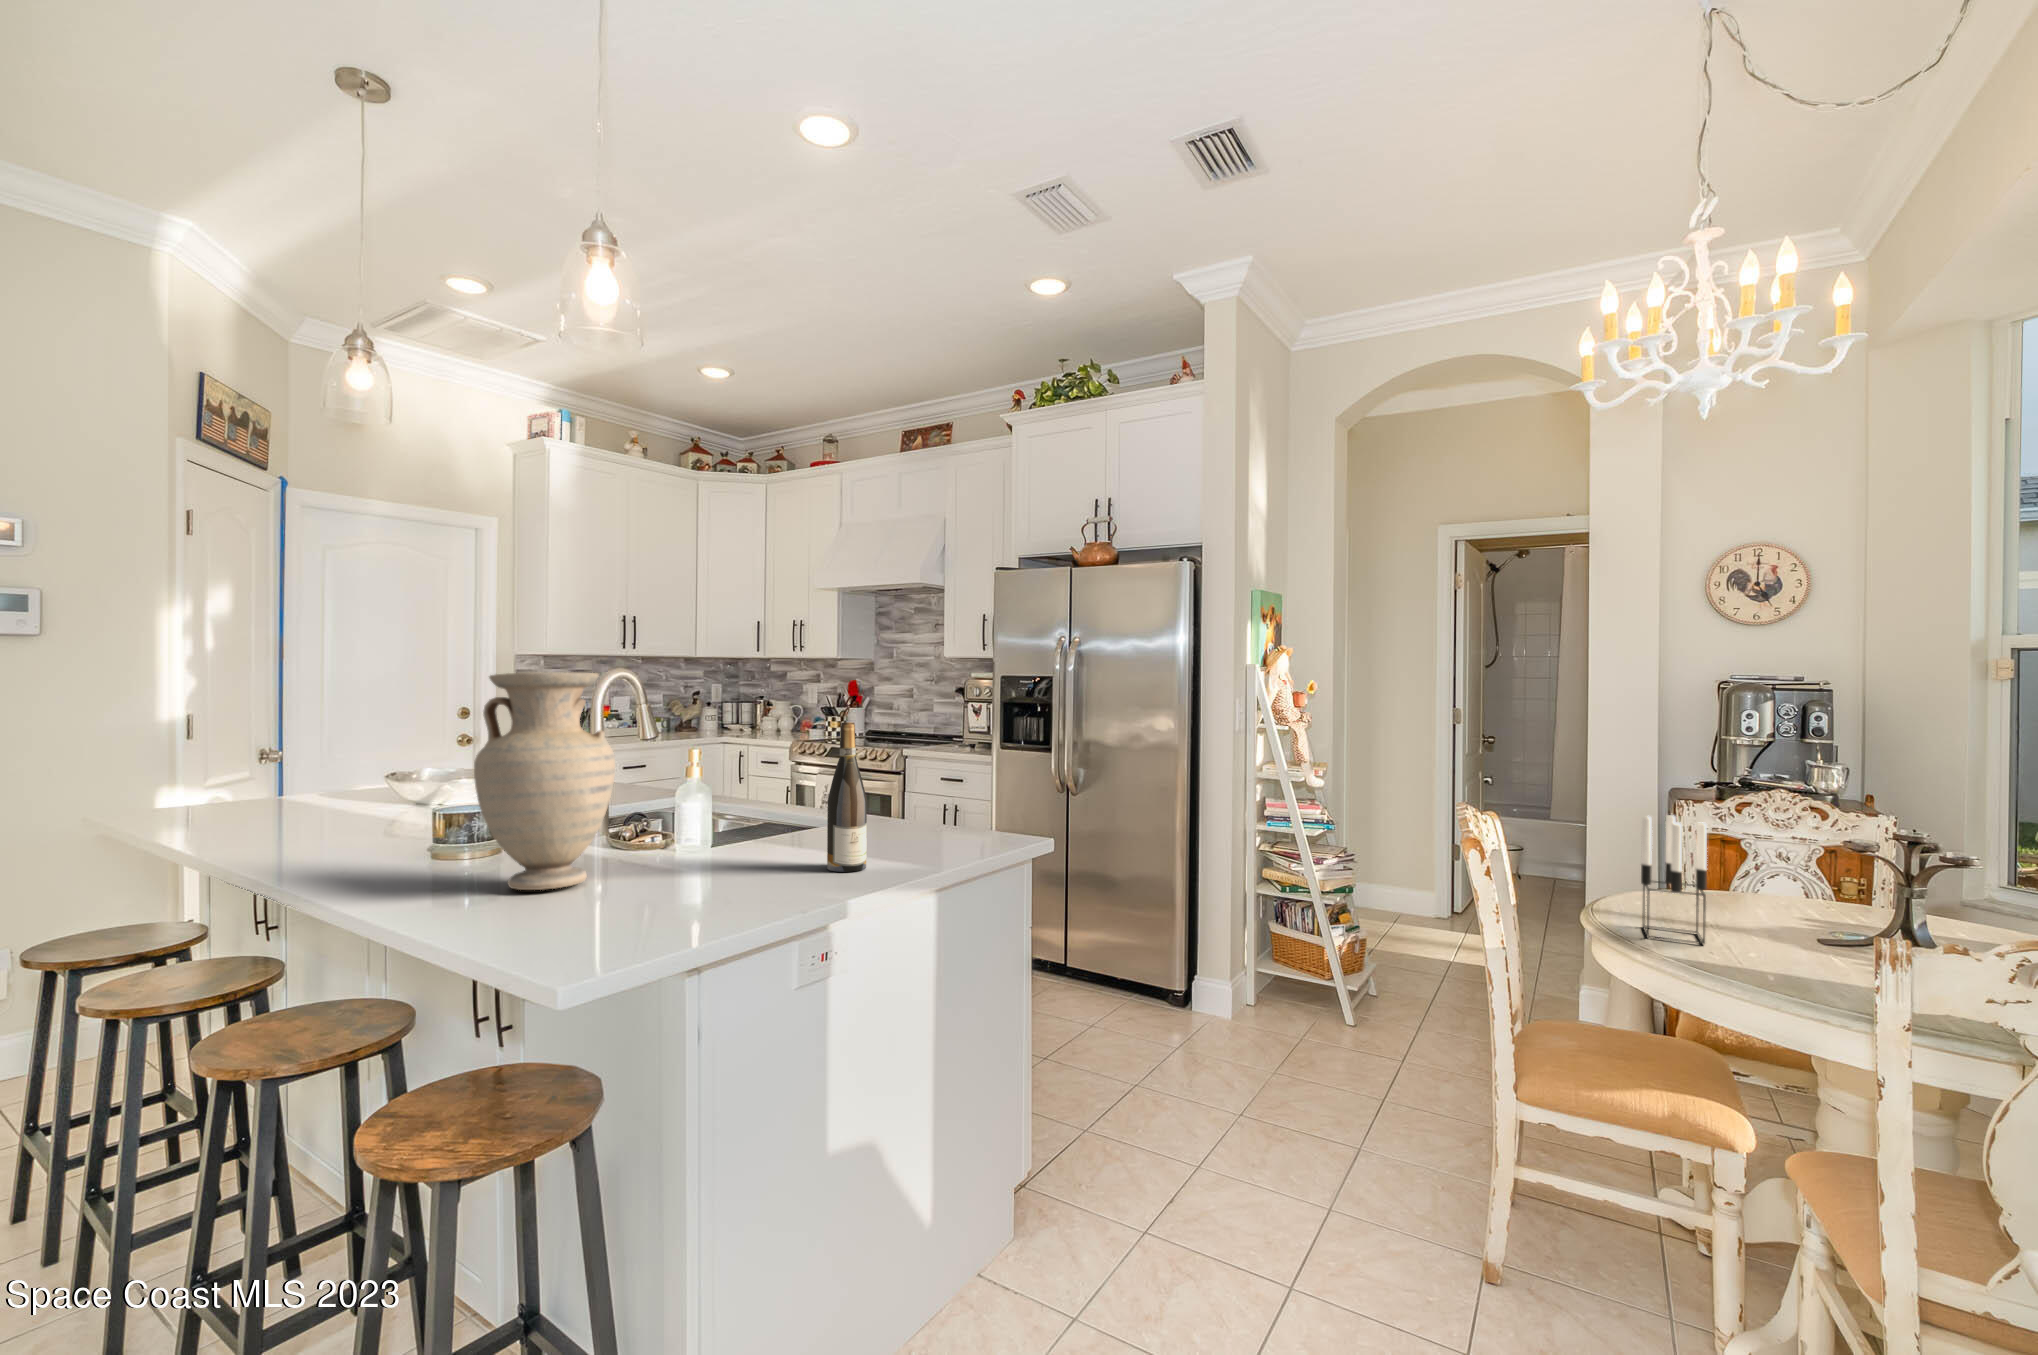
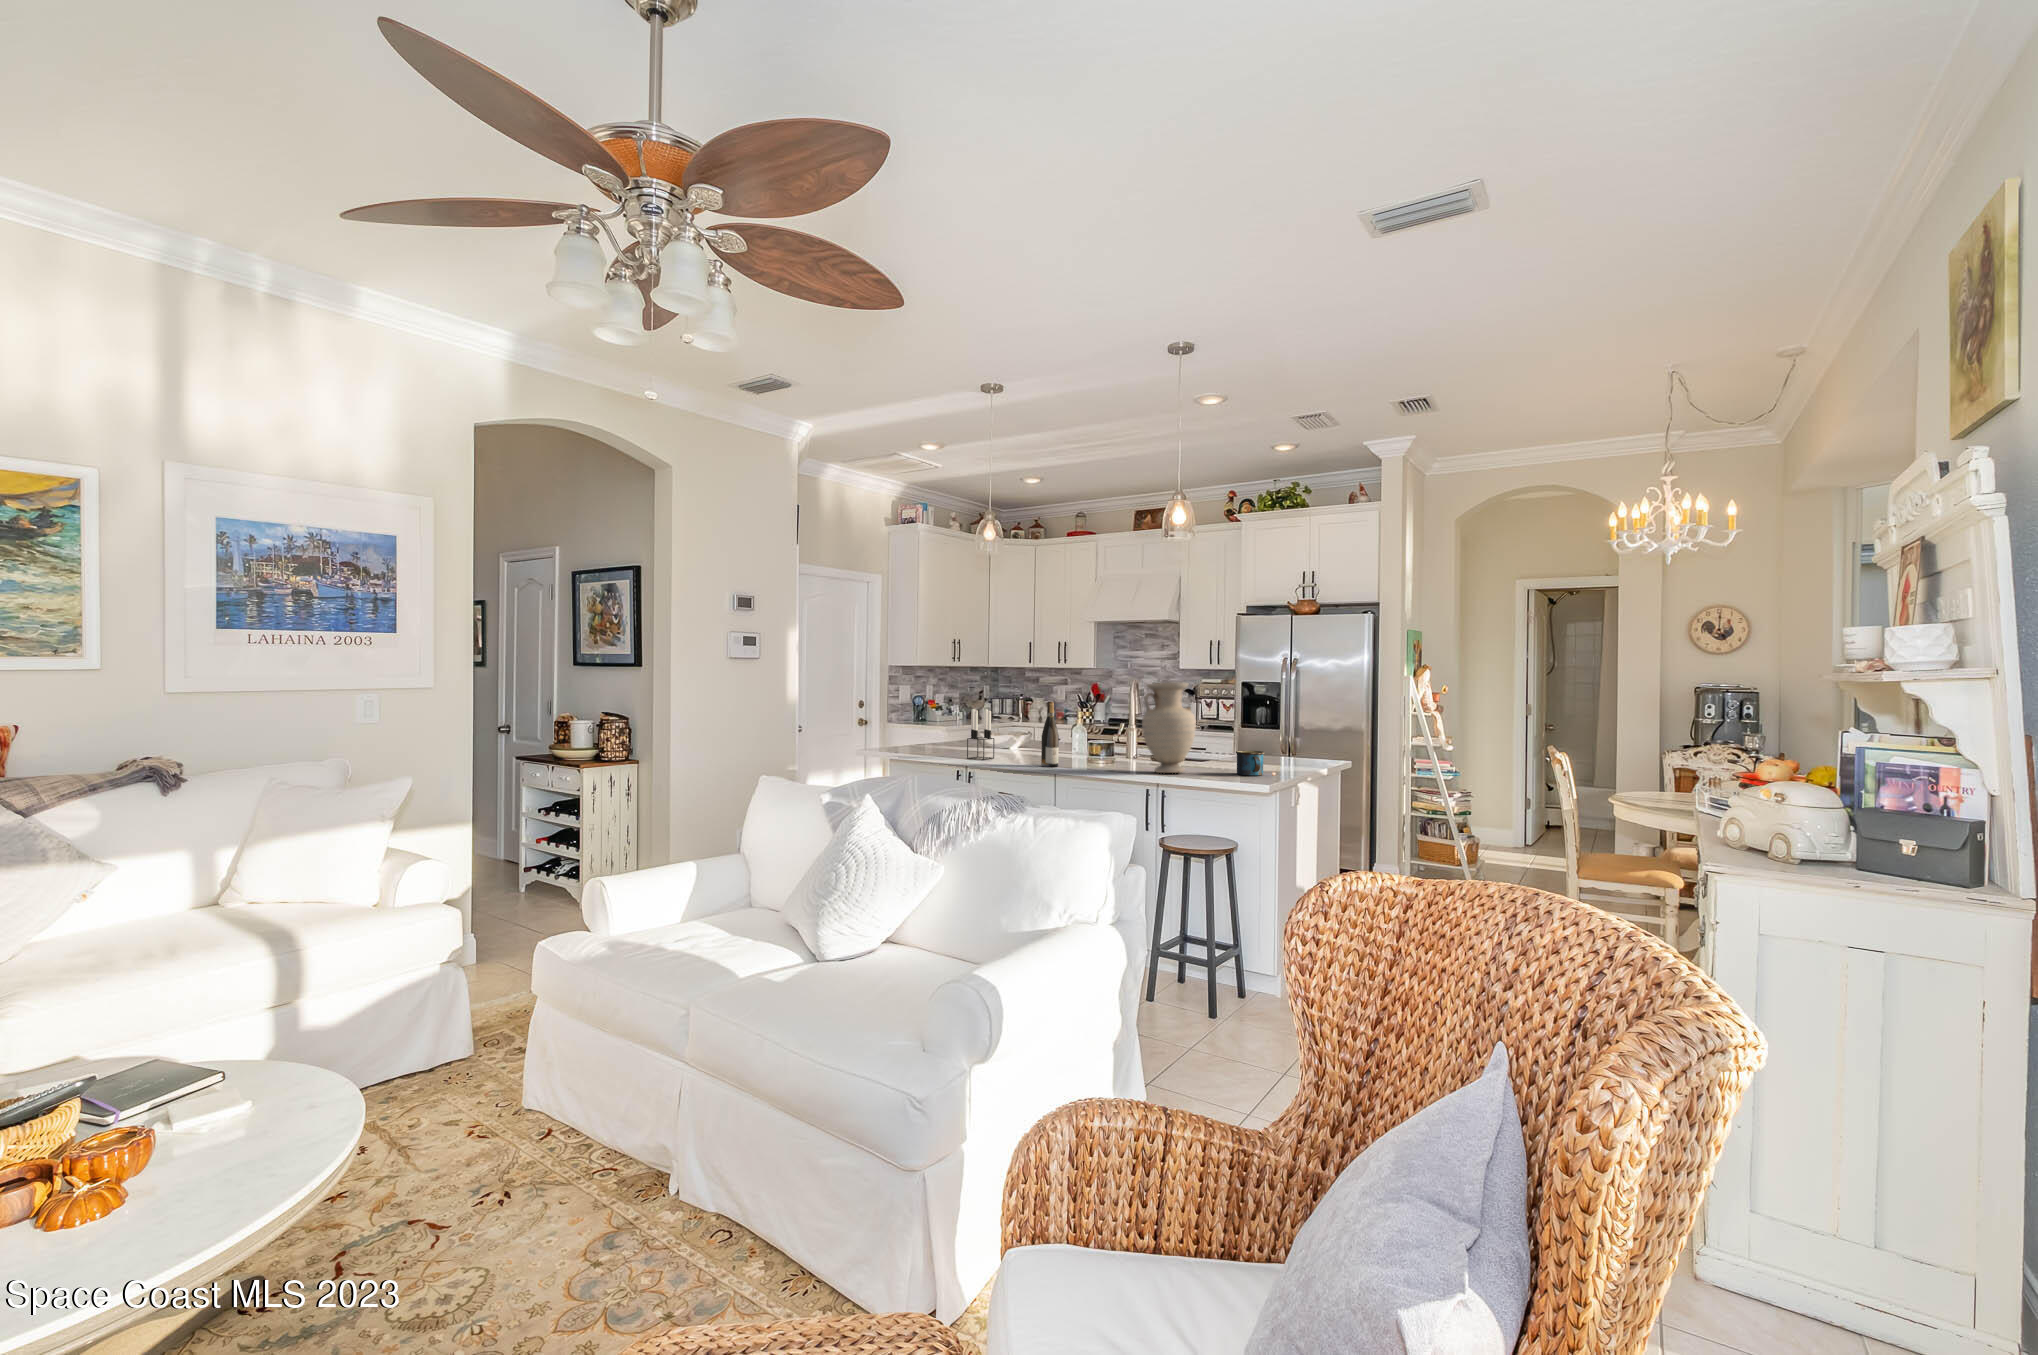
wine bottle: present [827,722,867,872] -> present [1041,702,1059,767]
candle holder: present [1641,815,1707,944] -> present [967,709,994,760]
mug: none [699,830,769,896] -> present [1236,751,1264,776]

